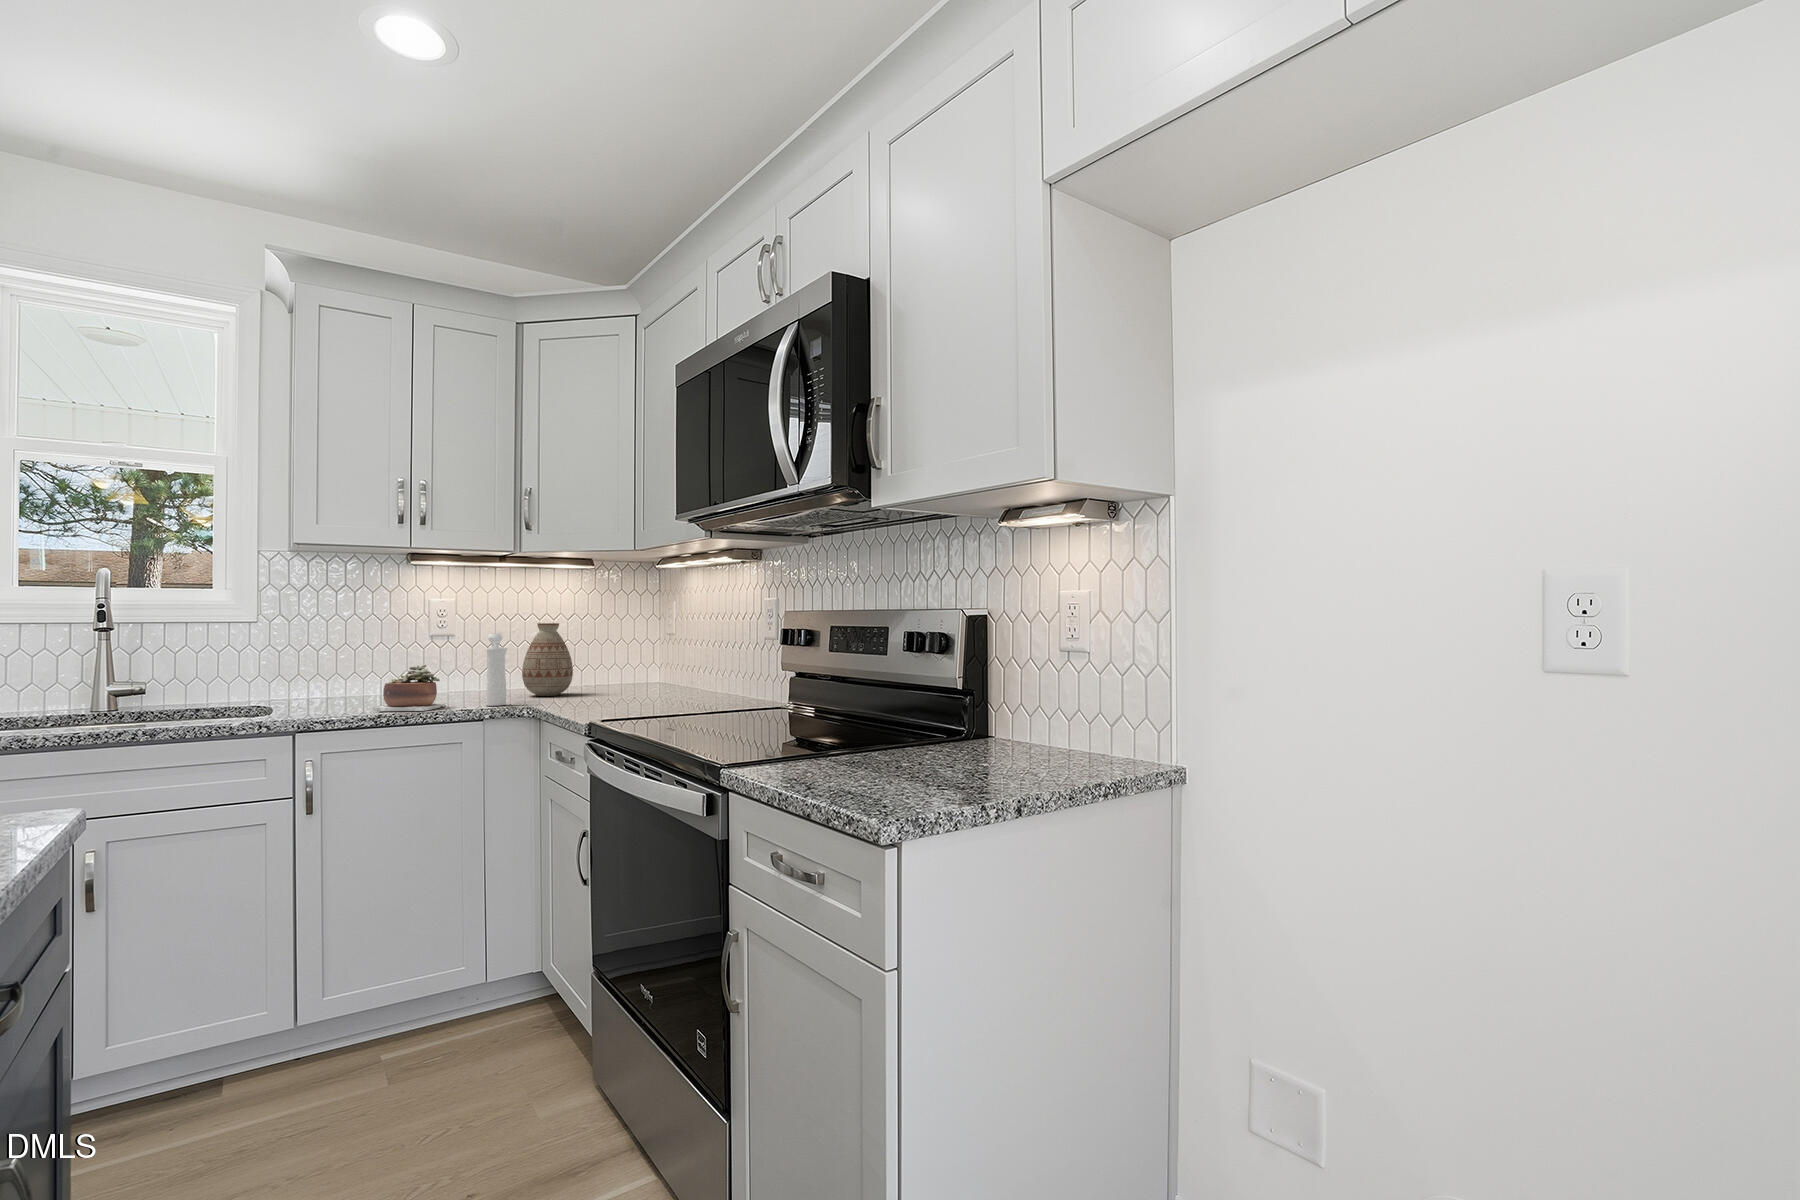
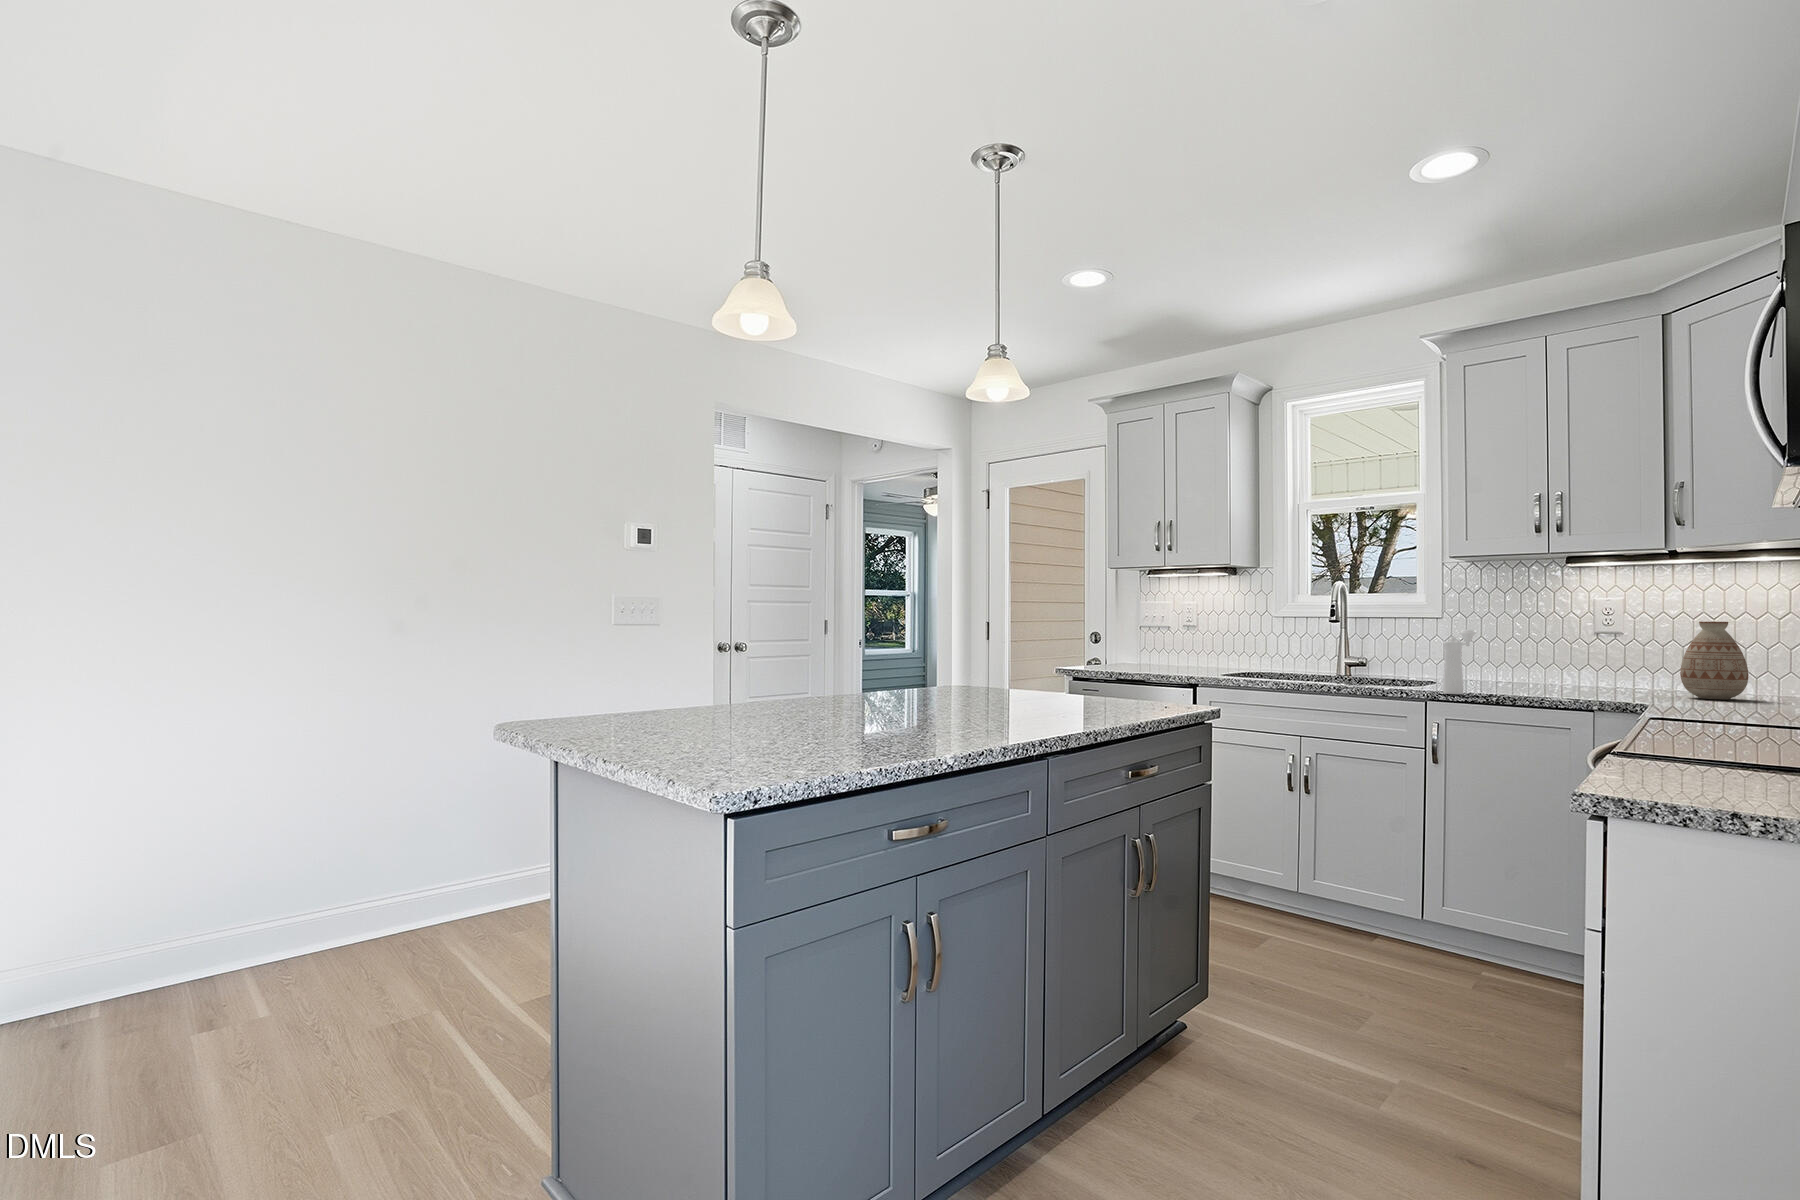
pepper mill: present [486,634,507,706] -> present [1443,630,1475,694]
succulent plant: present [373,665,446,711] -> none [1500,657,1573,696]

